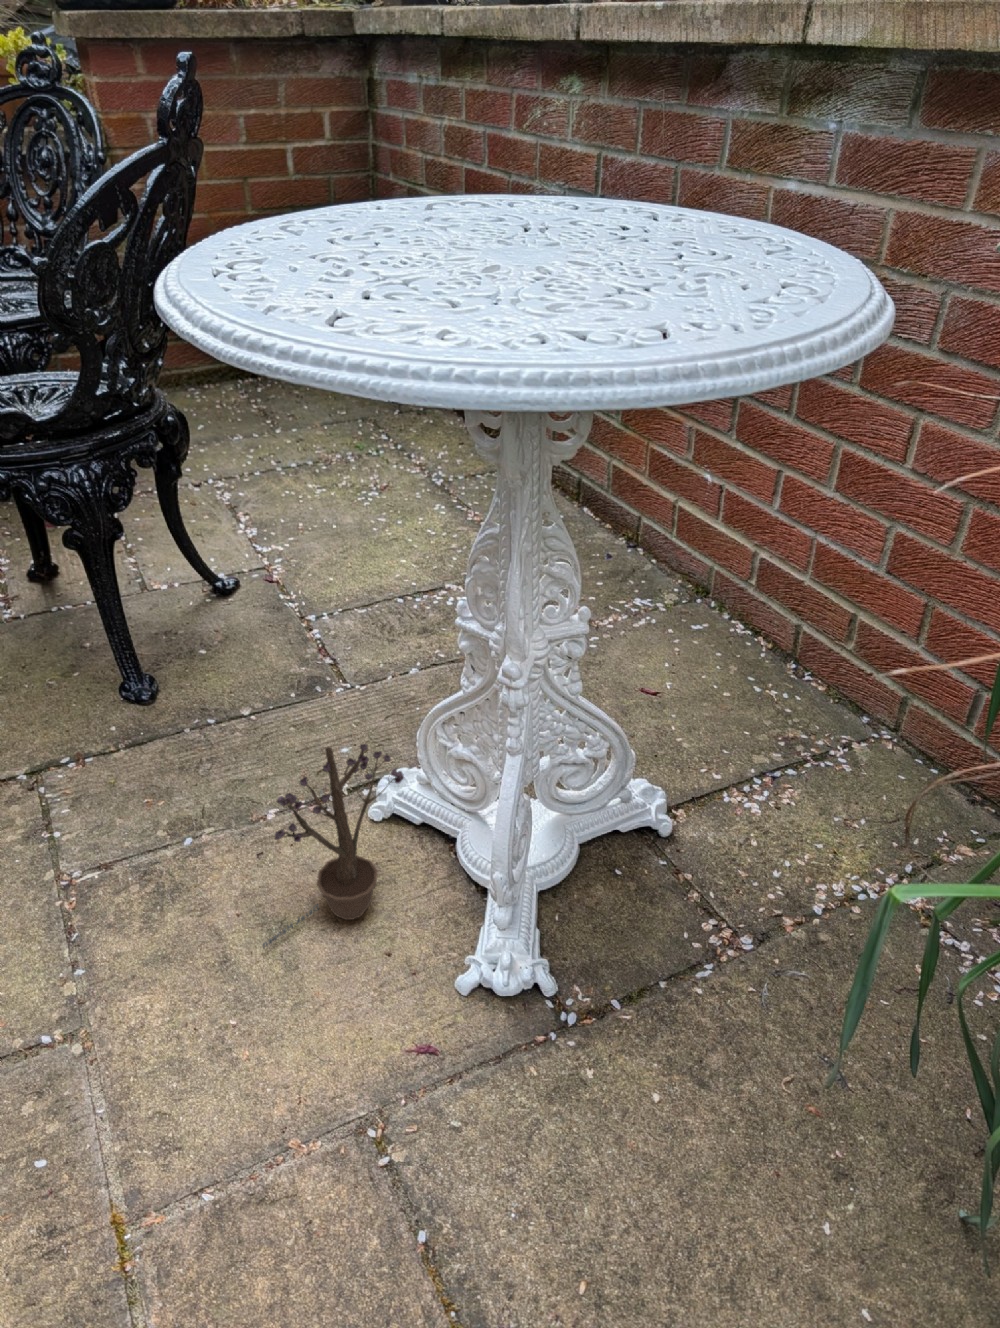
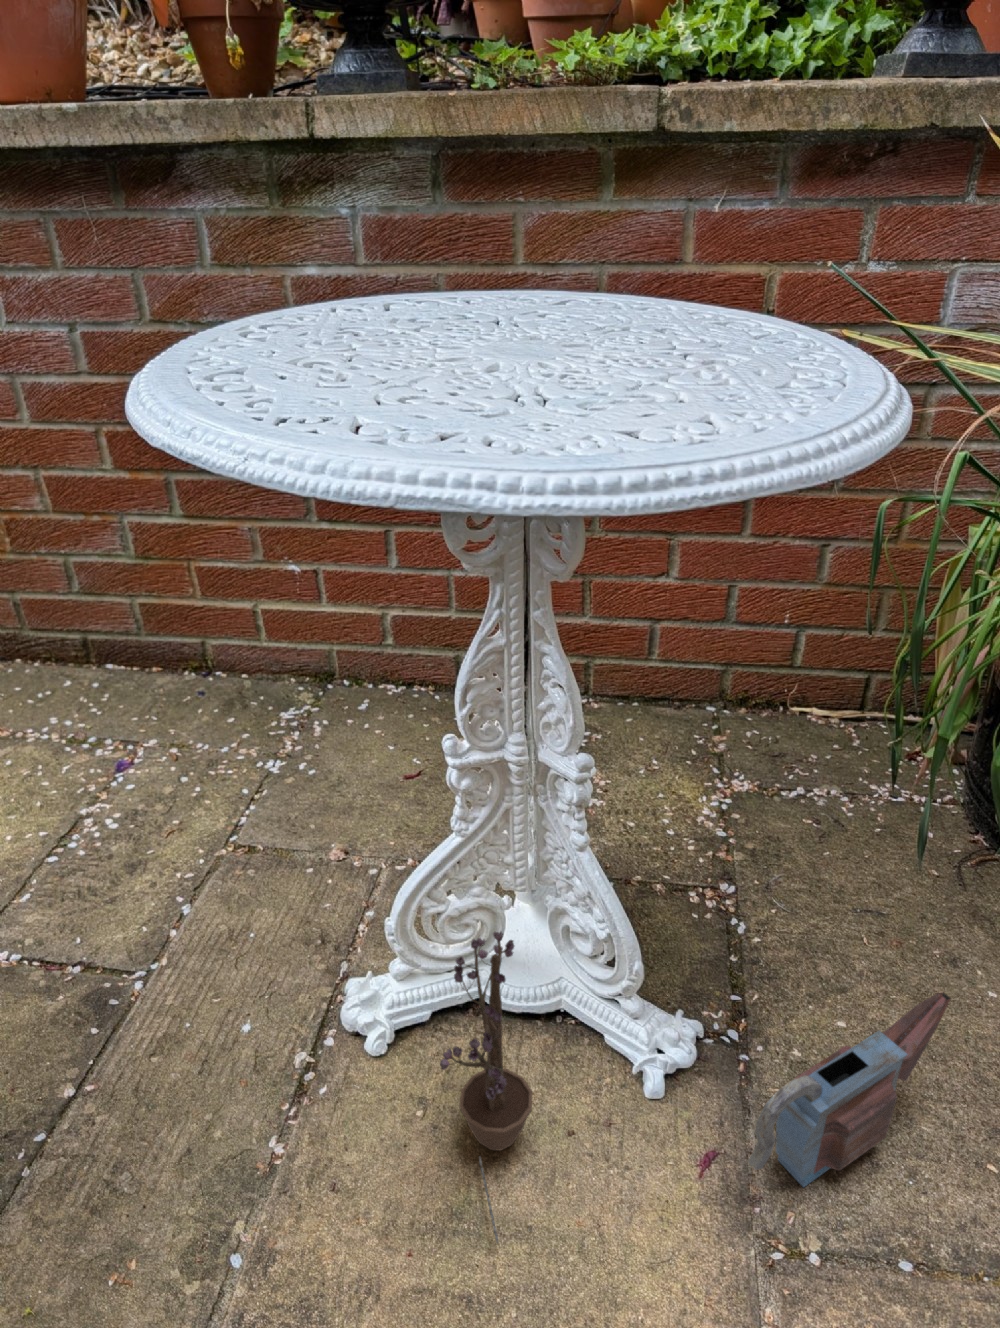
watering can: none [394,1006,663,1177] -> present [748,993,951,1187]

